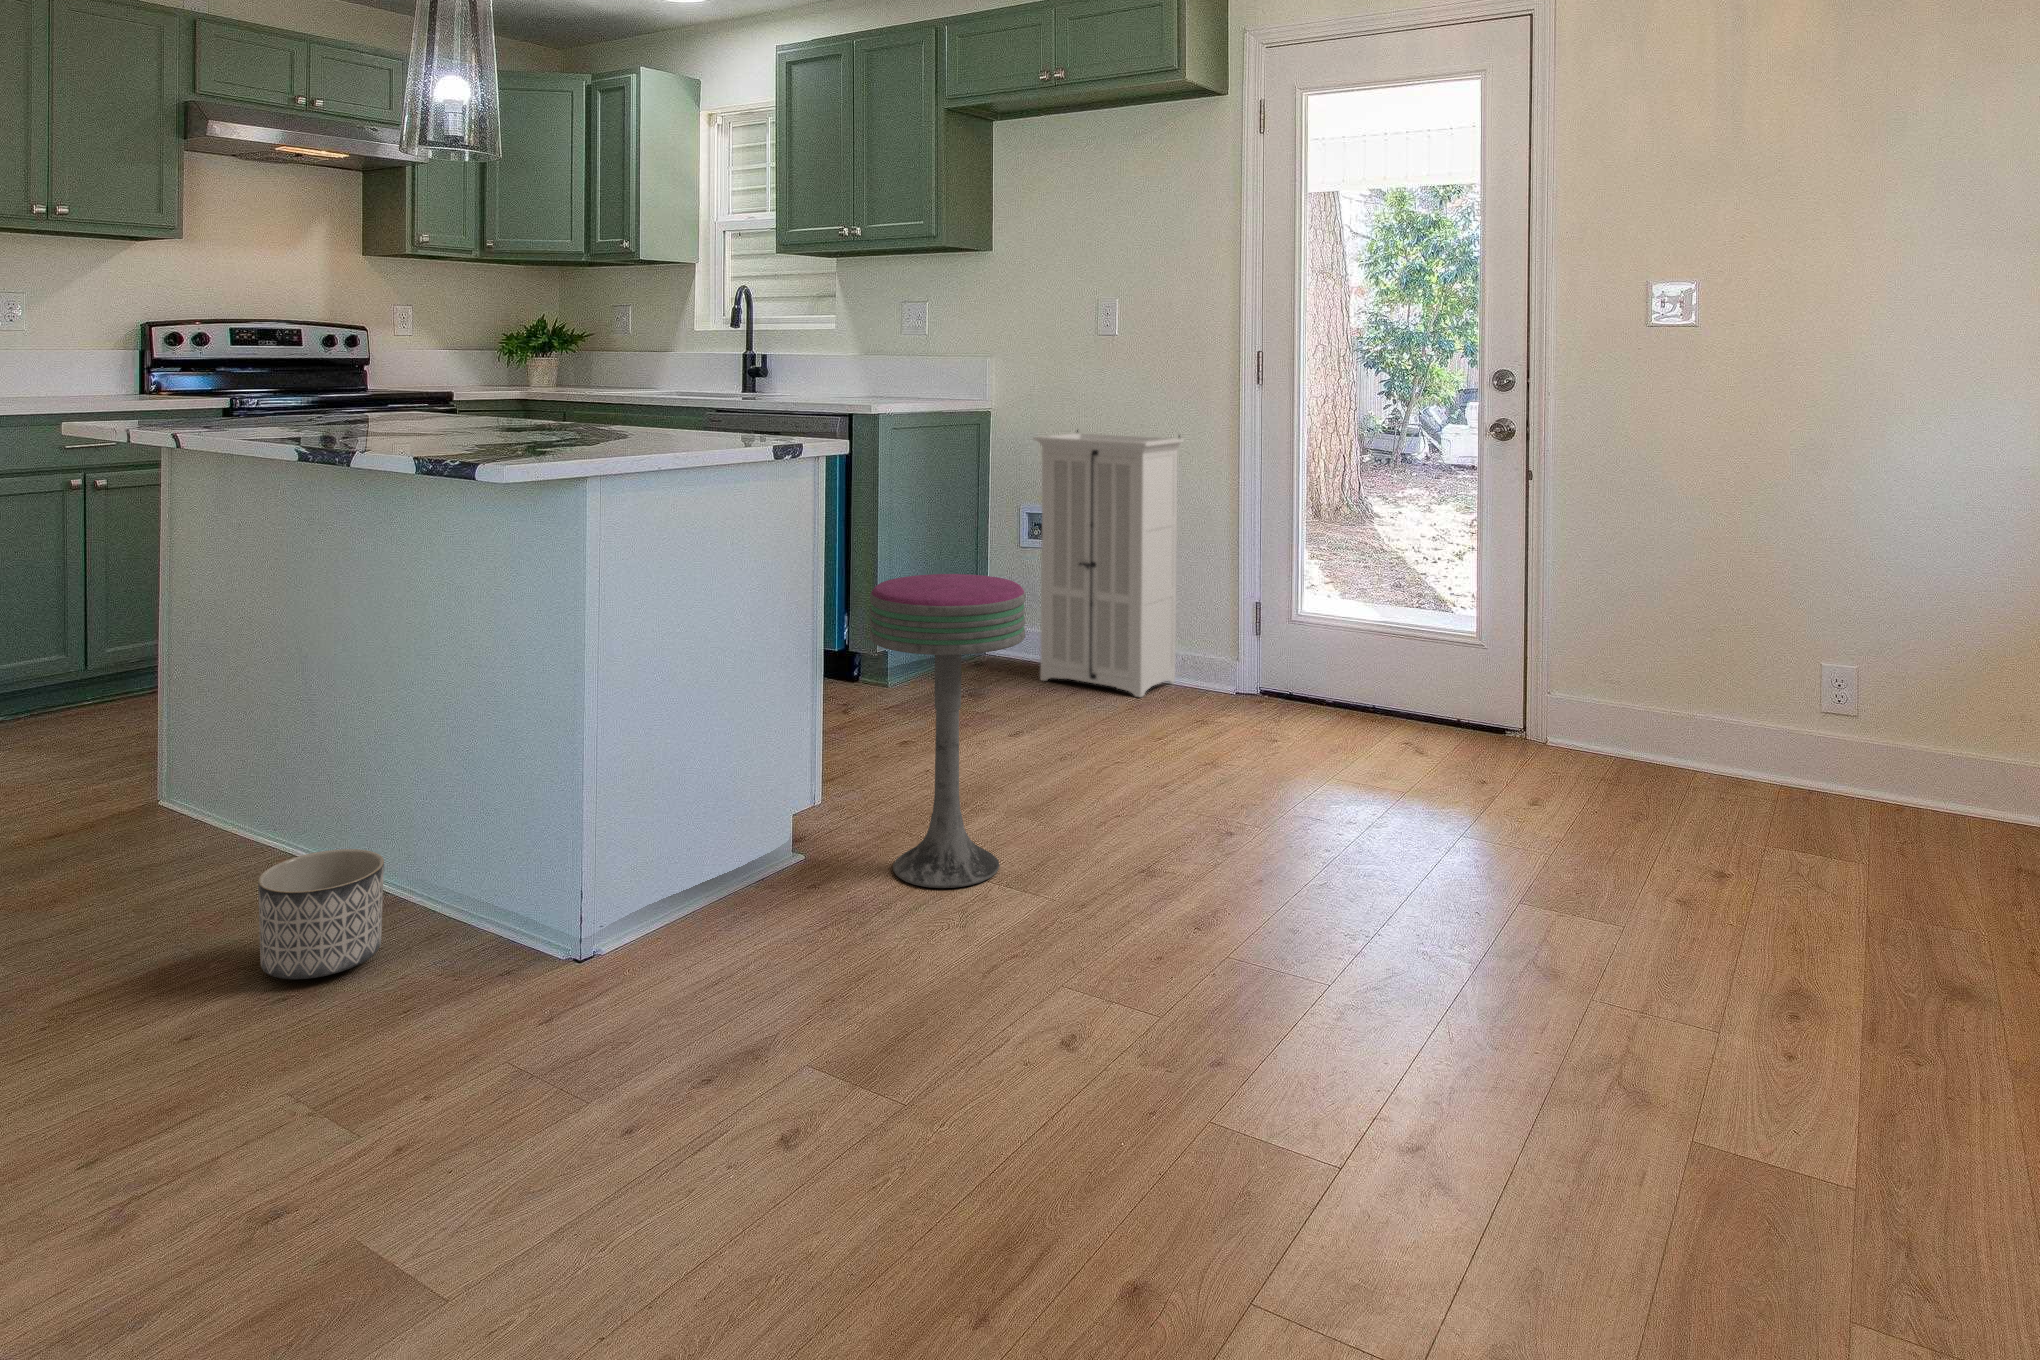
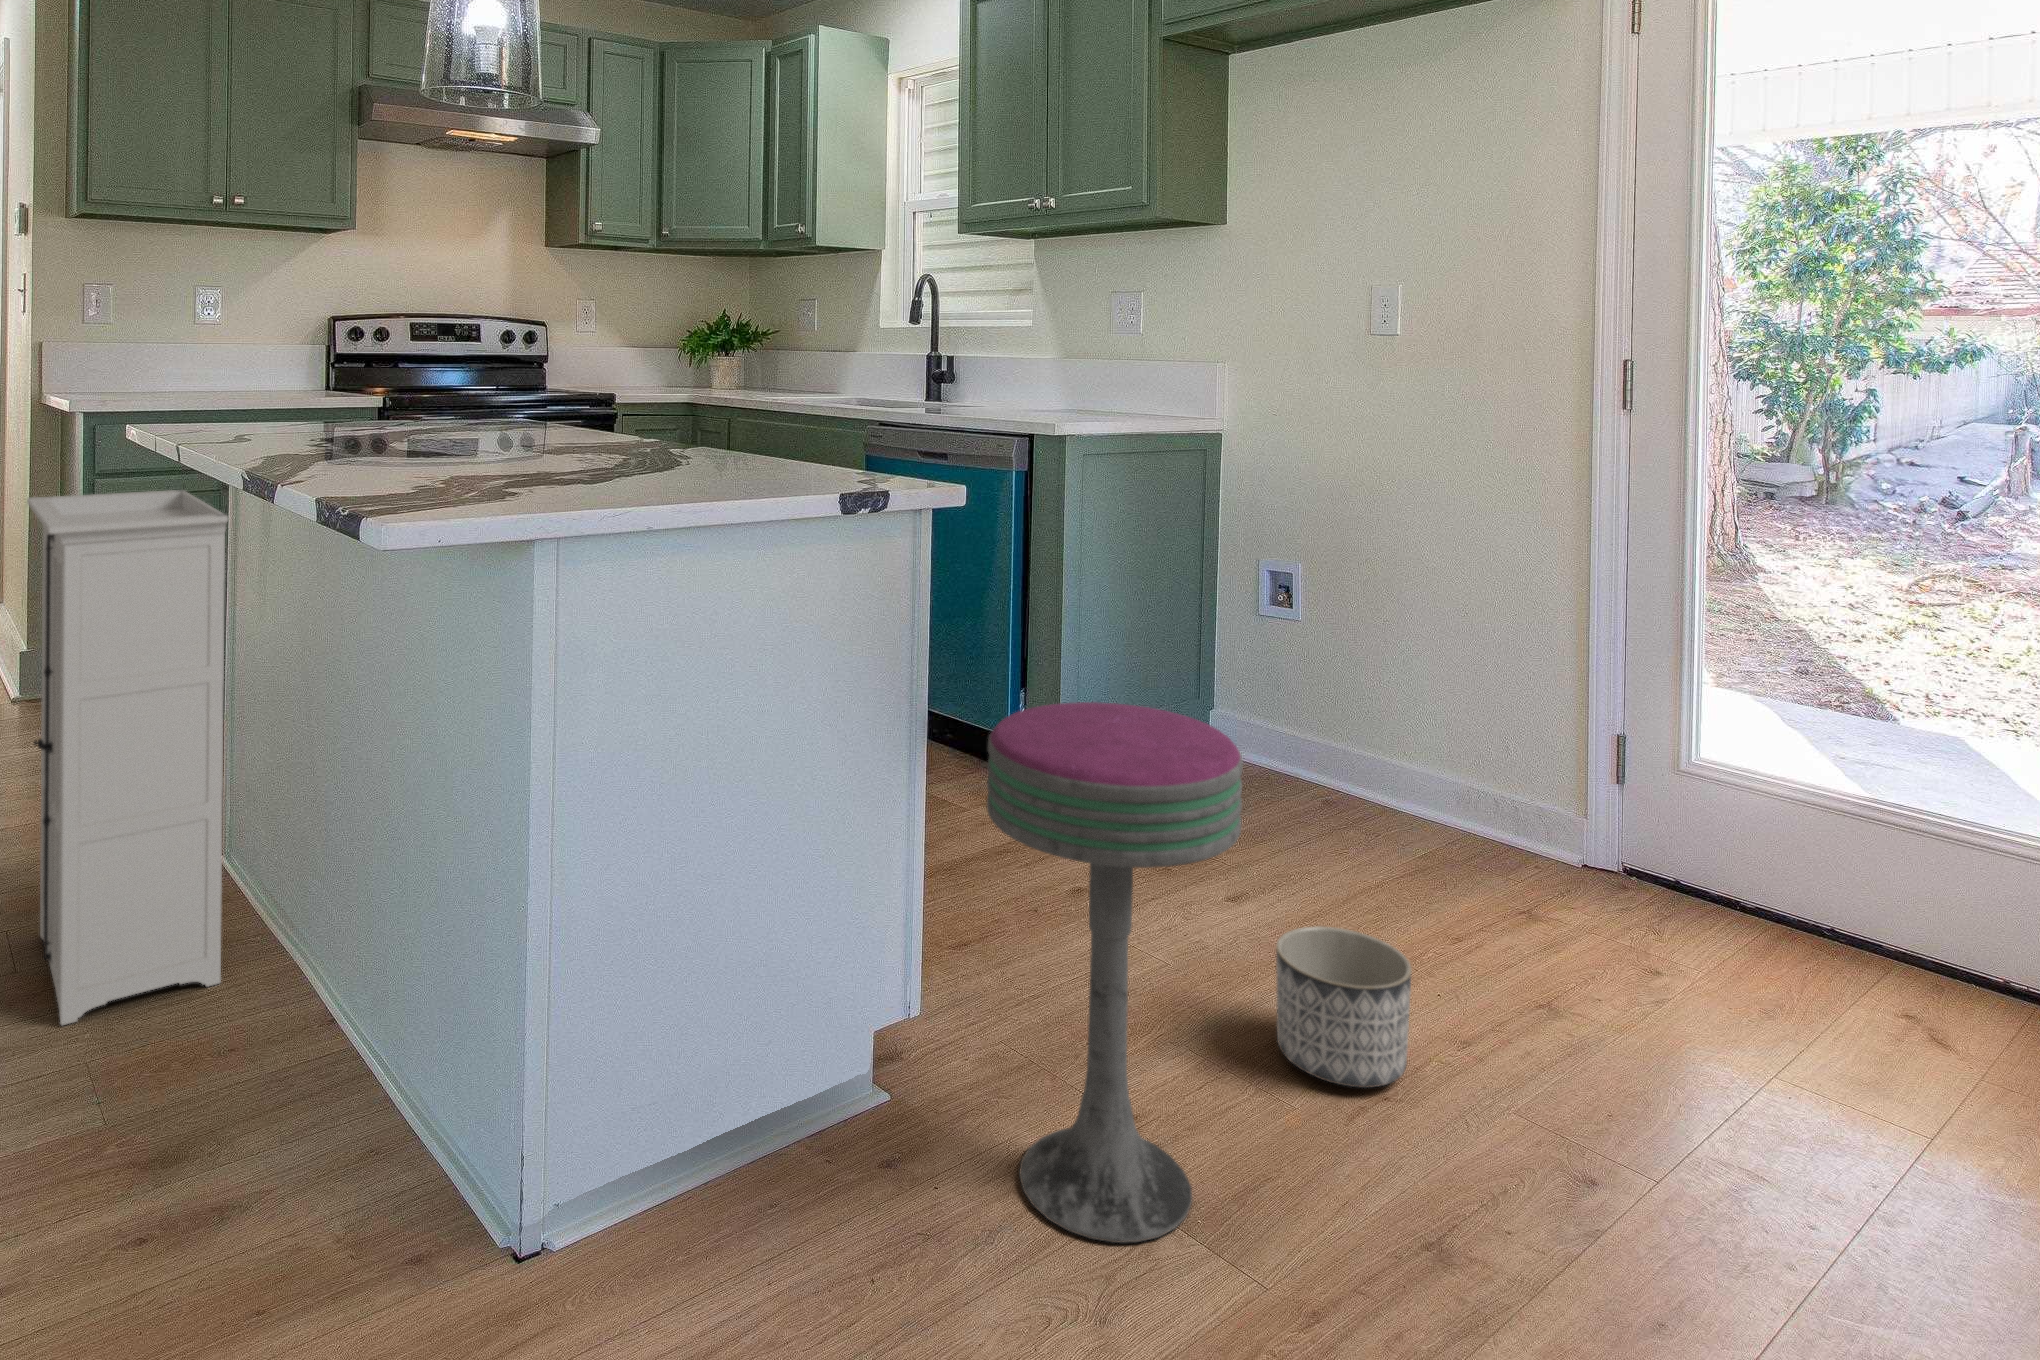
storage cabinet: present [1033,430,1183,697] -> present [27,490,228,1025]
planter: present [258,849,384,979] -> present [1276,926,1412,1088]

